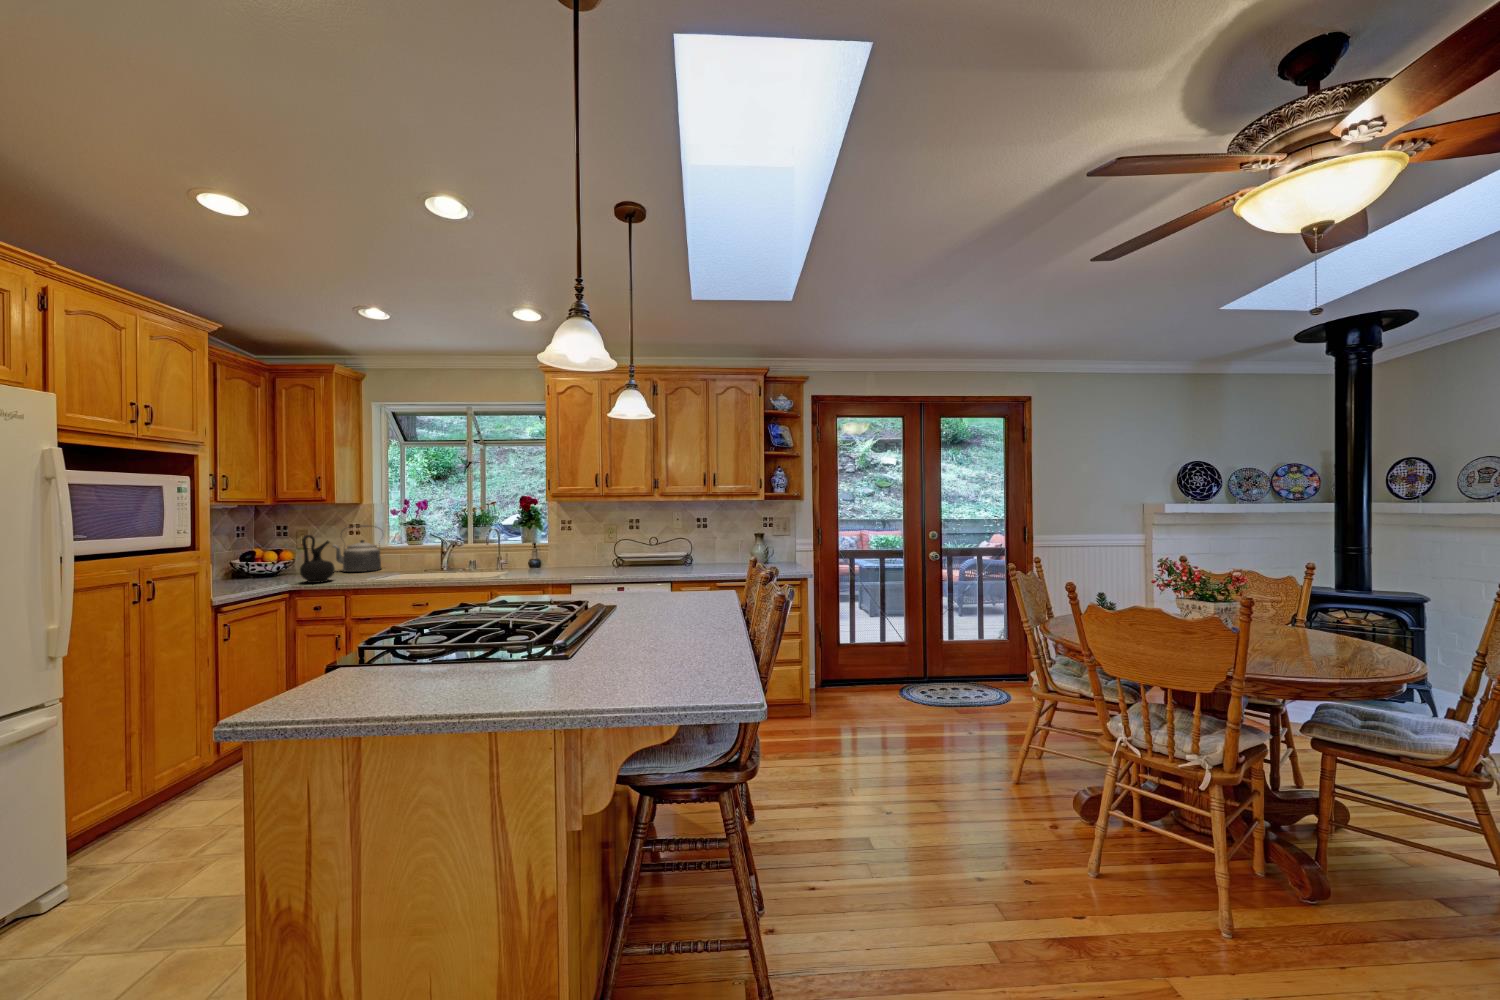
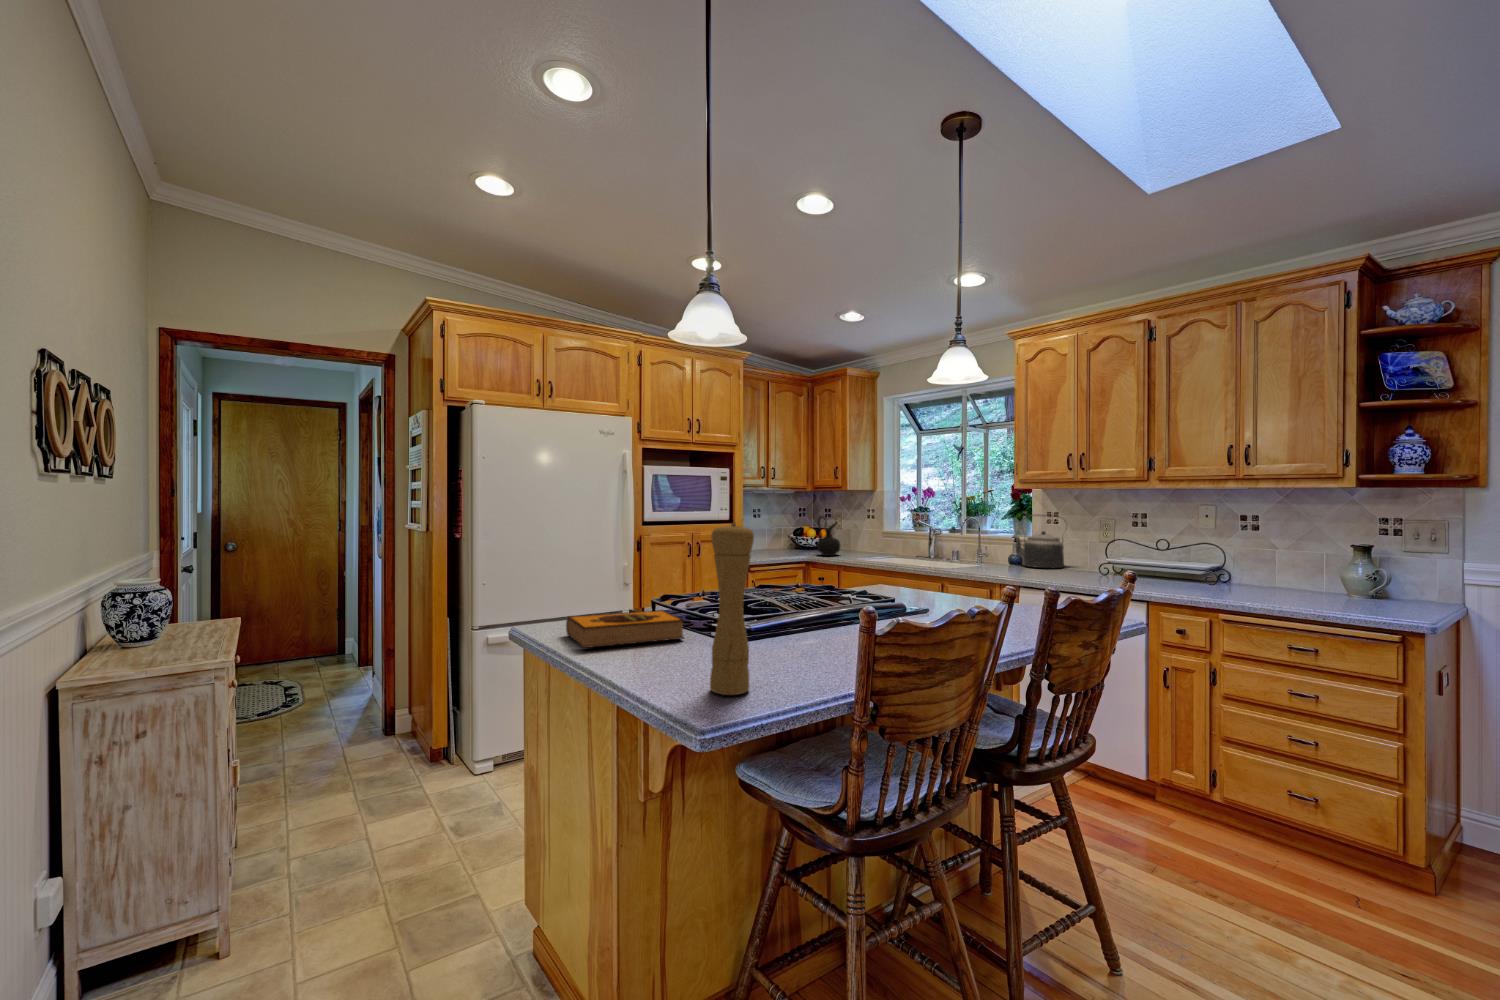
kettle: present [333,525,381,572] -> present [1013,515,1066,568]
pepper mill: none [674,547,708,691] -> present [710,523,754,695]
hardback book: none [404,650,539,704] -> present [566,610,684,648]

